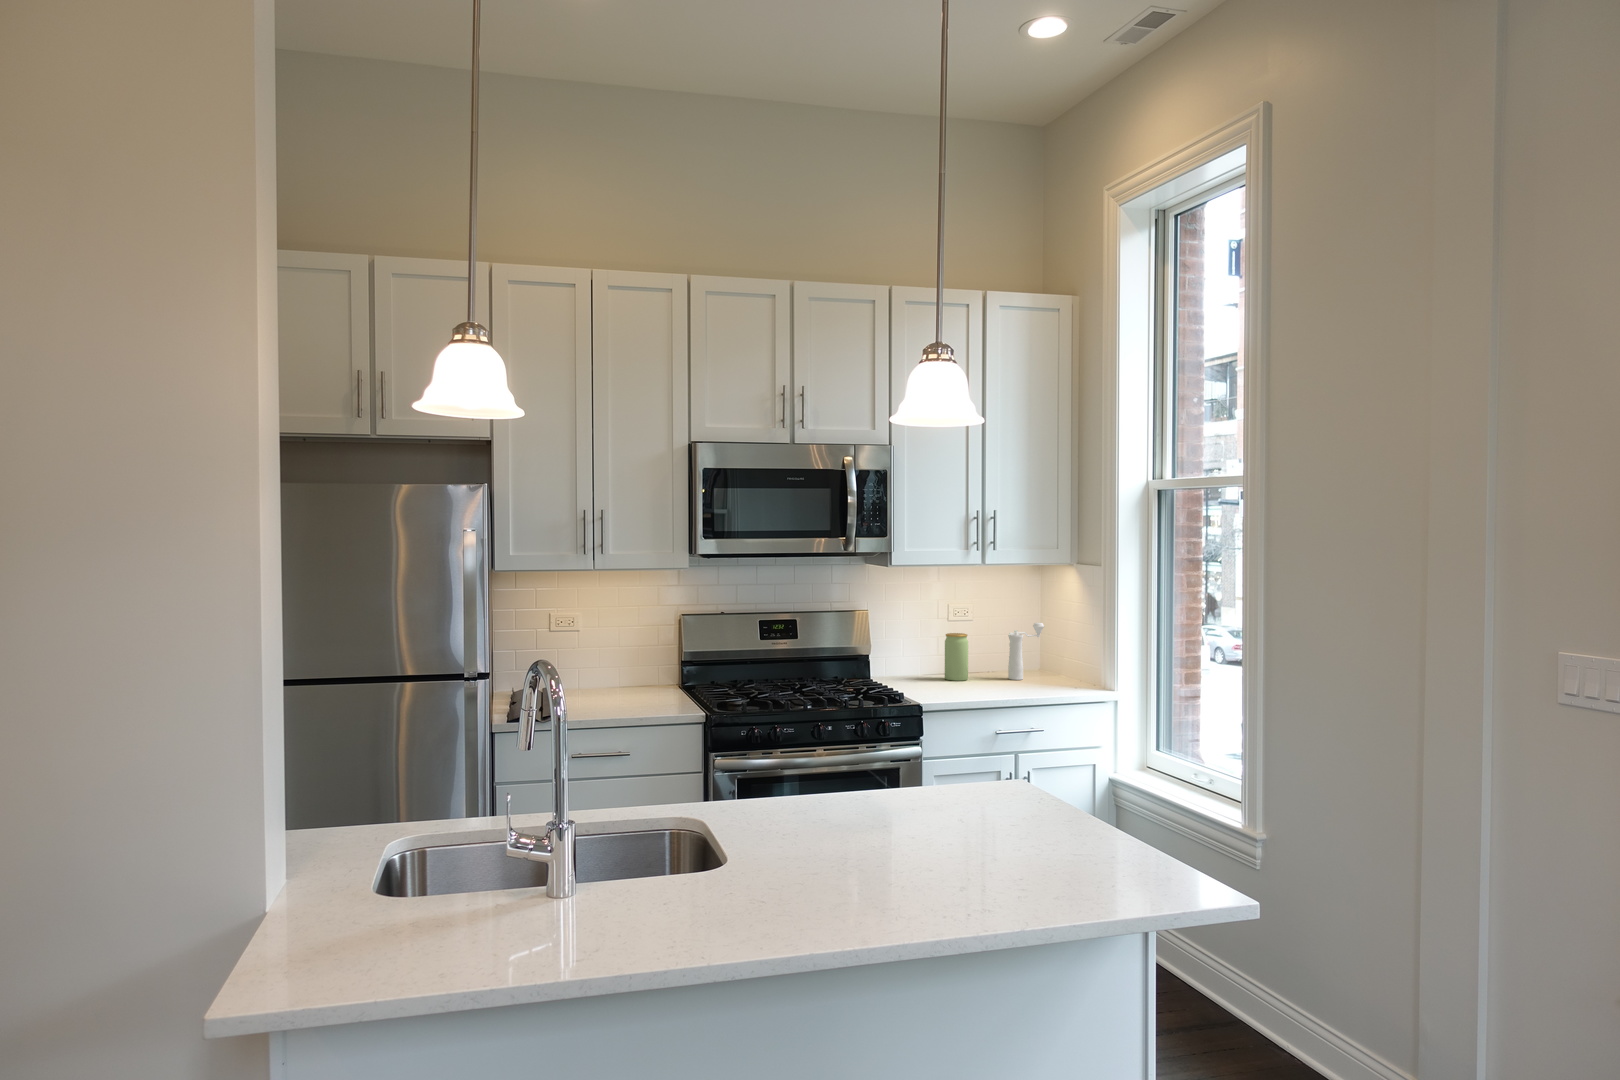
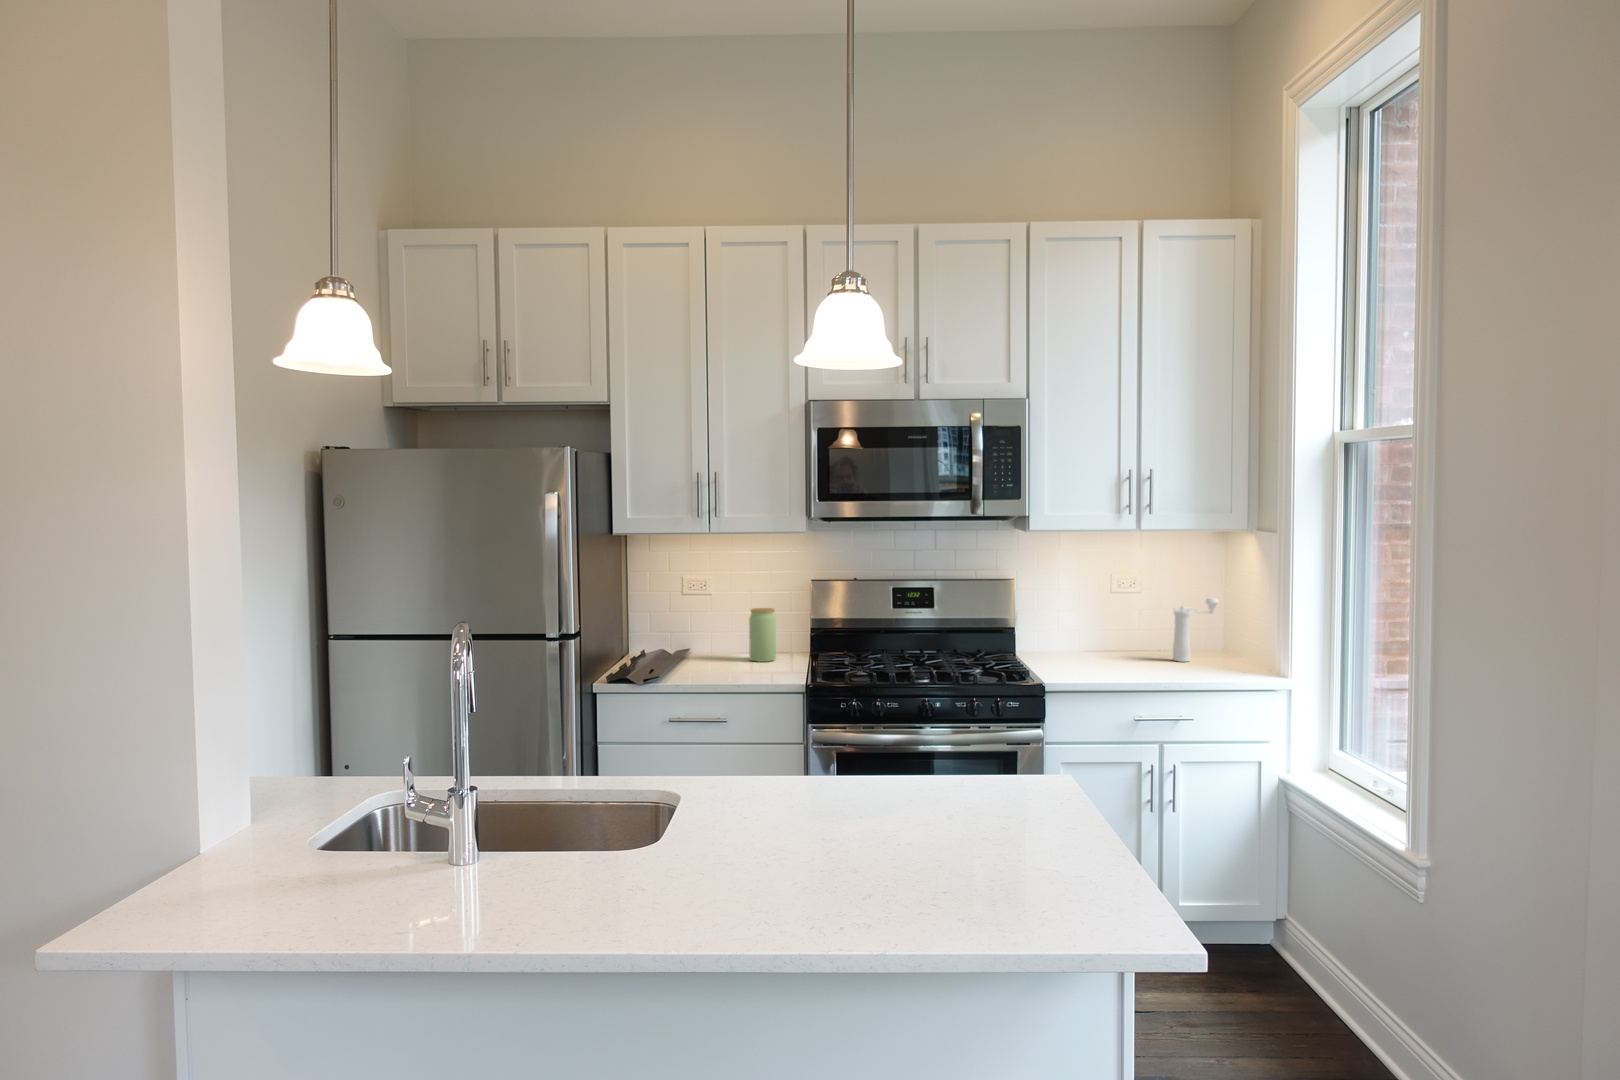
jar: present [945,633,968,681] -> present [749,608,776,662]

